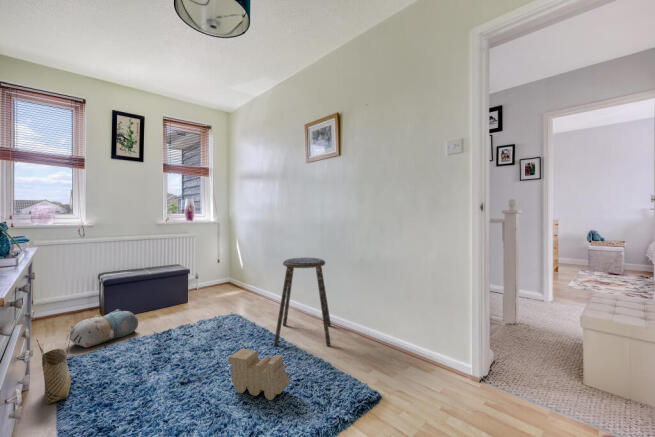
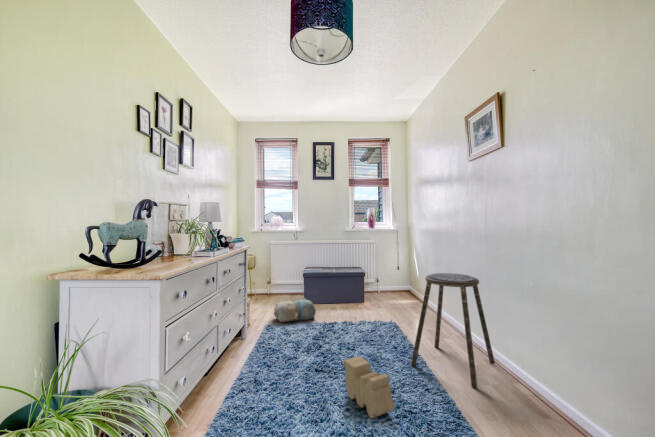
woven basket: present [37,331,72,404] -> none [240,307,260,354]

